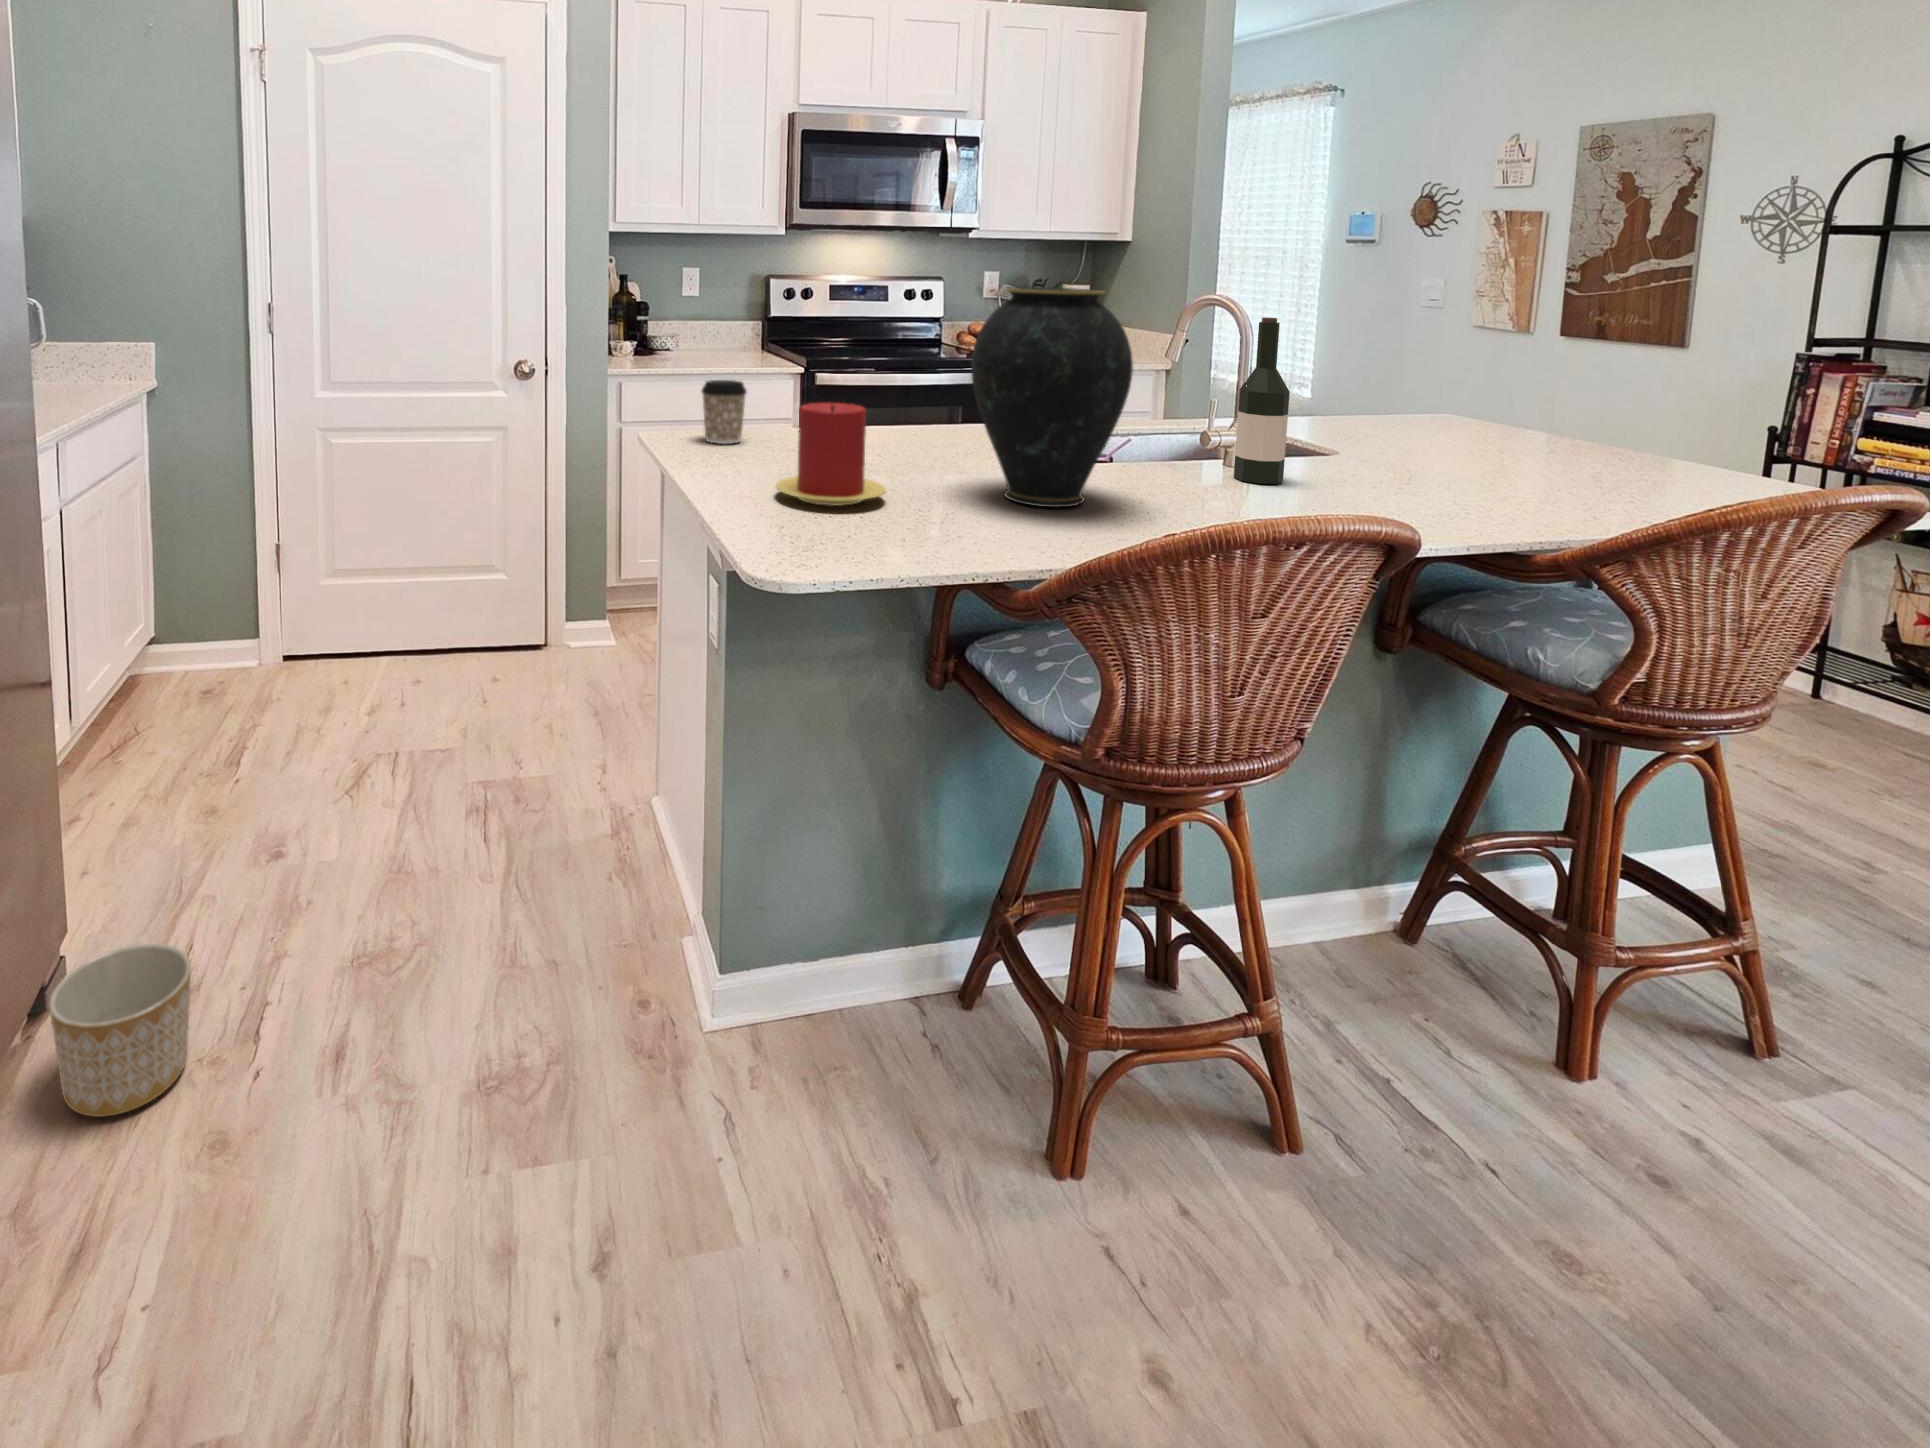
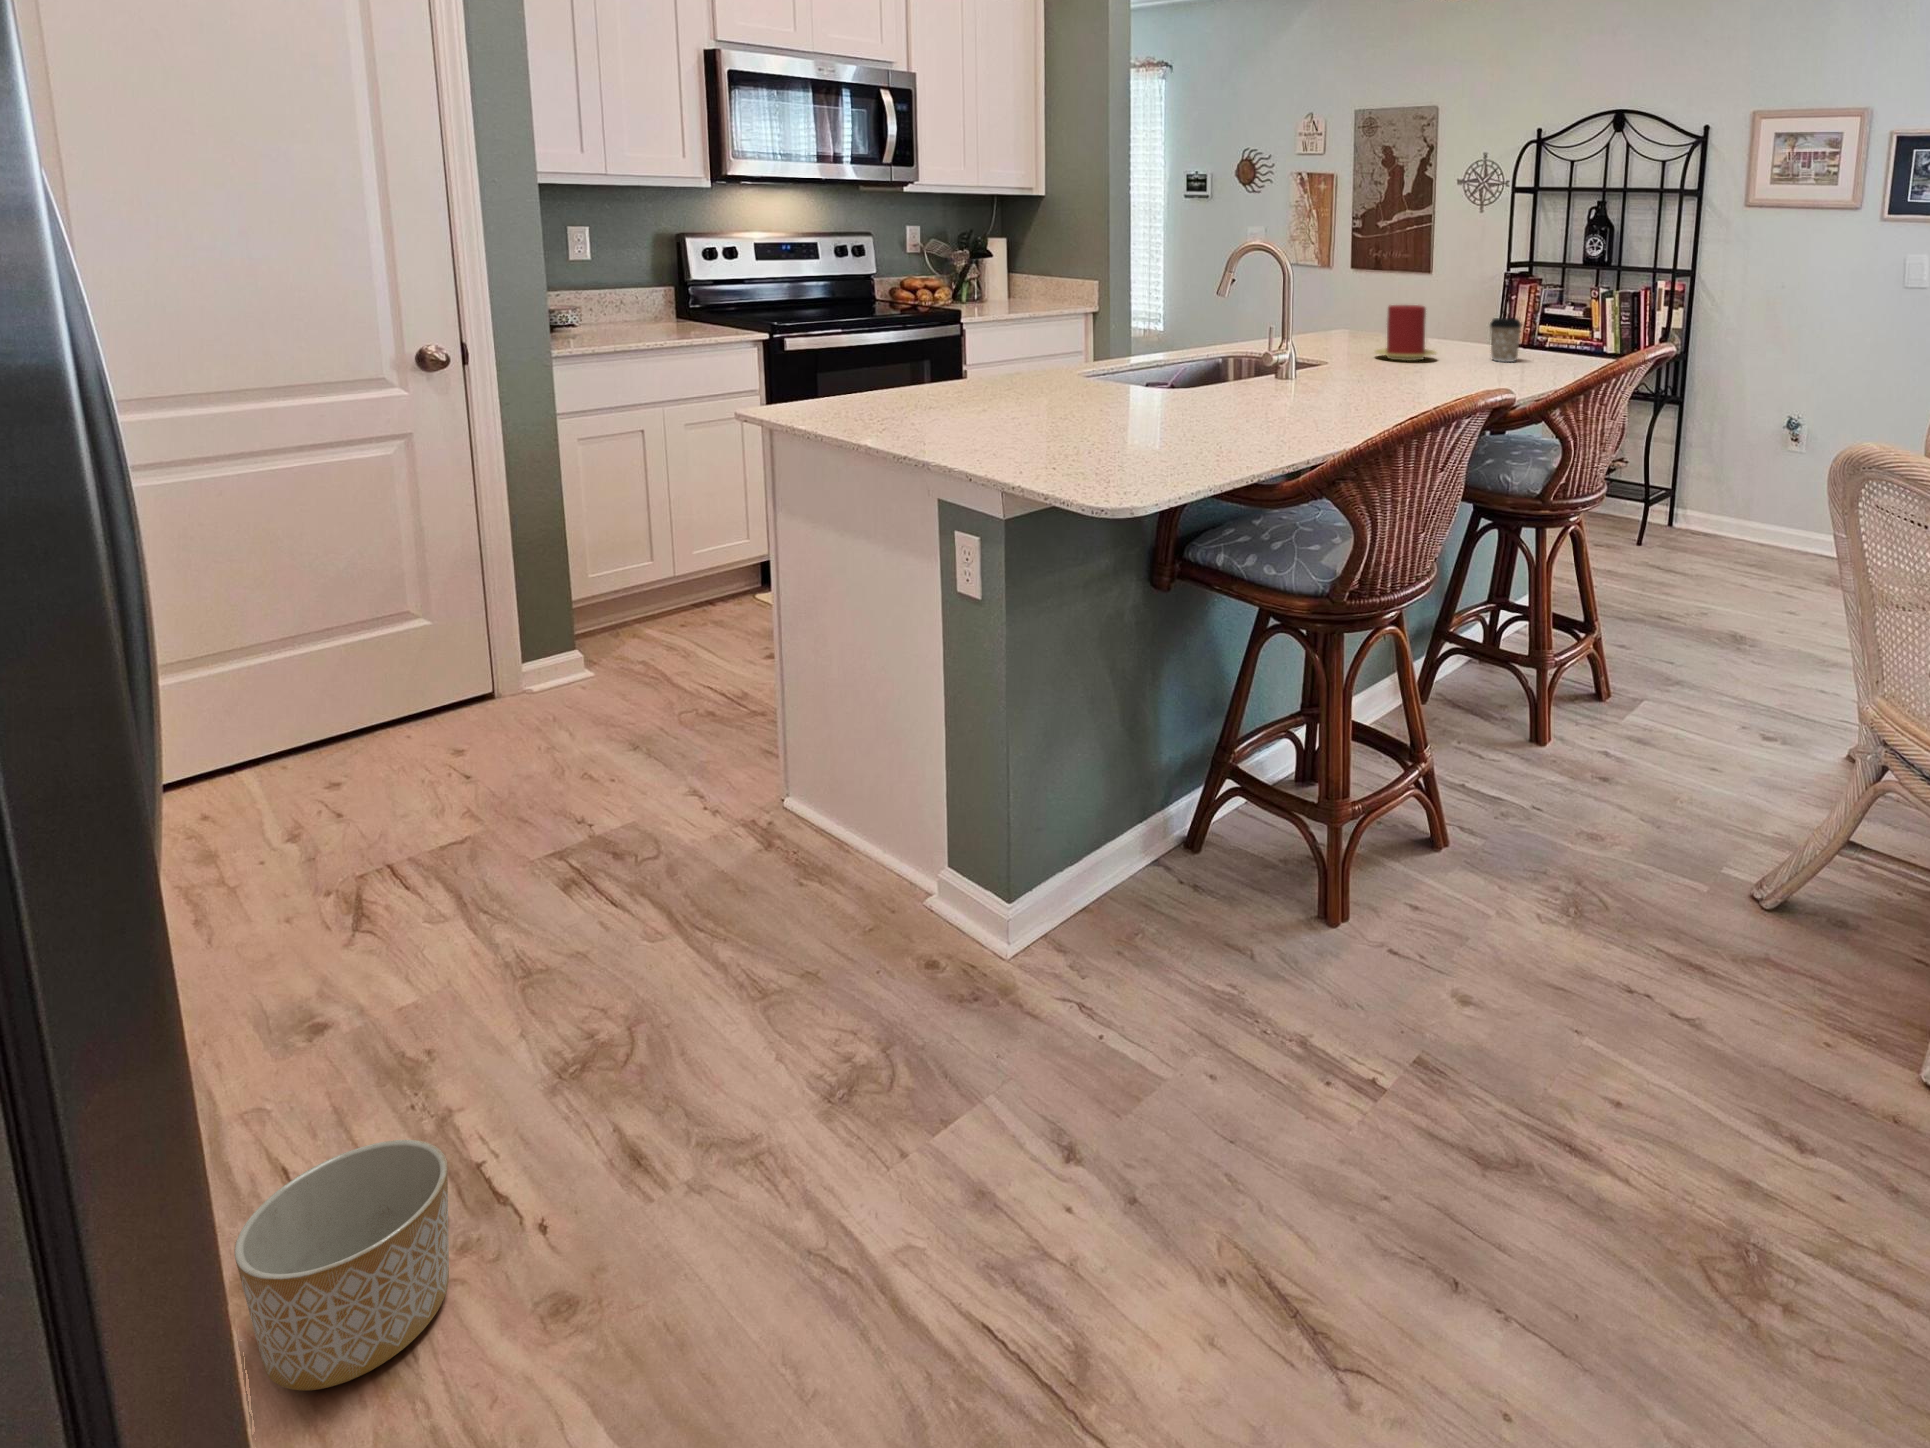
vase: present [971,287,1133,507] -> none [1168,239,1297,422]
wine bottle: present [1234,317,1290,484] -> none [1314,259,1348,389]
coffee cup: present [702,380,747,444] -> present [1490,318,1521,362]
candle: present [776,403,886,506] -> present [1375,305,1436,361]

